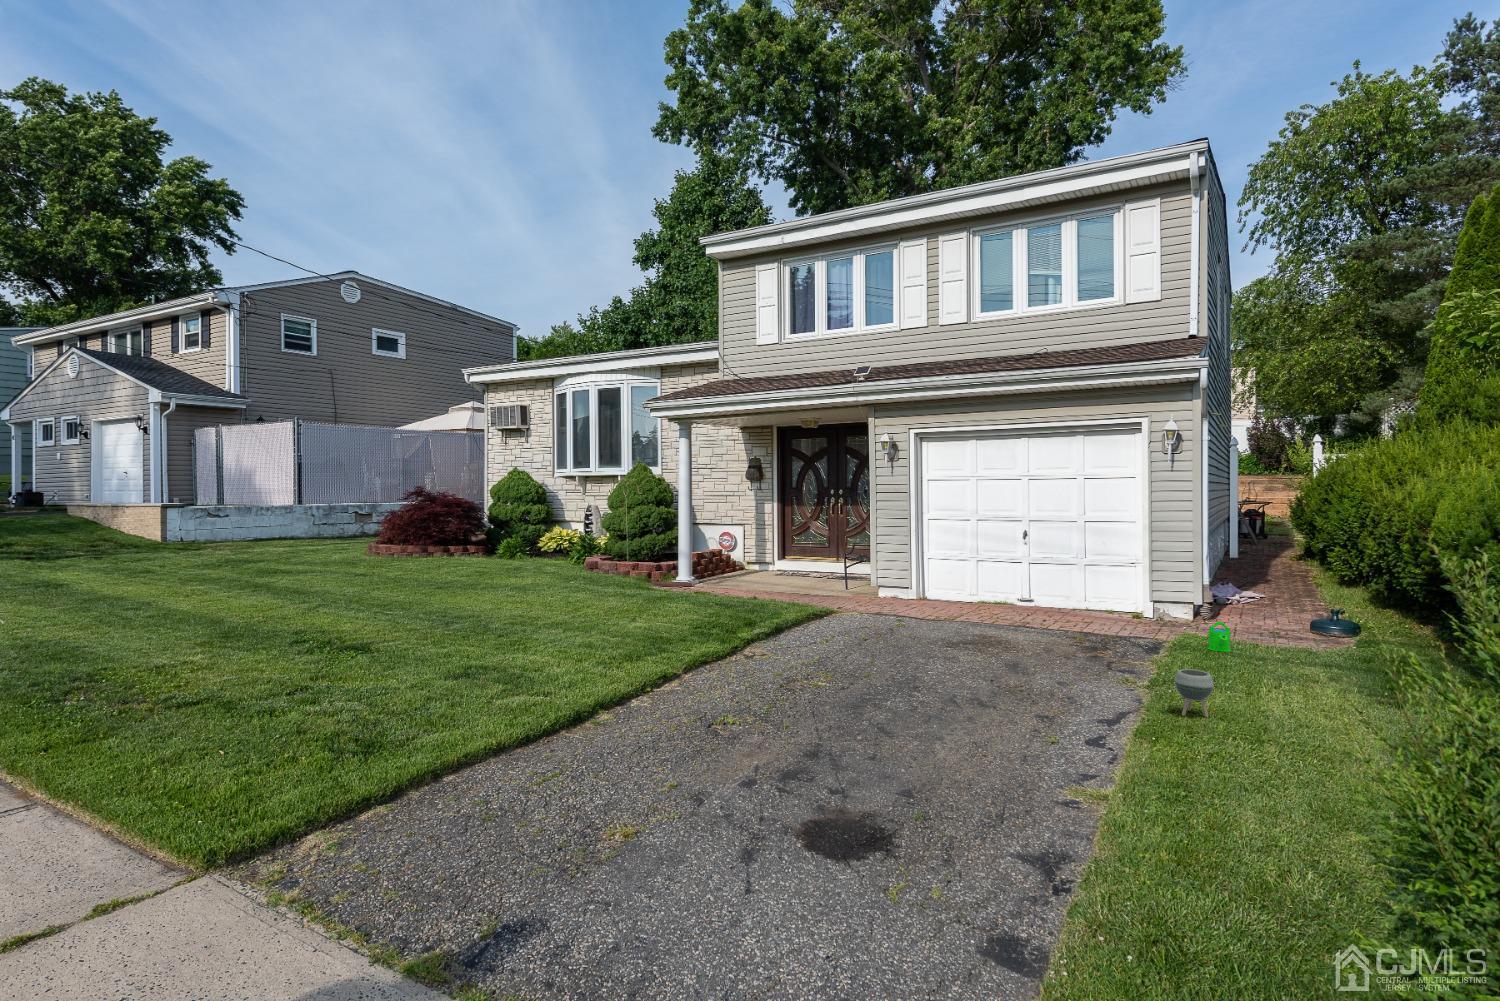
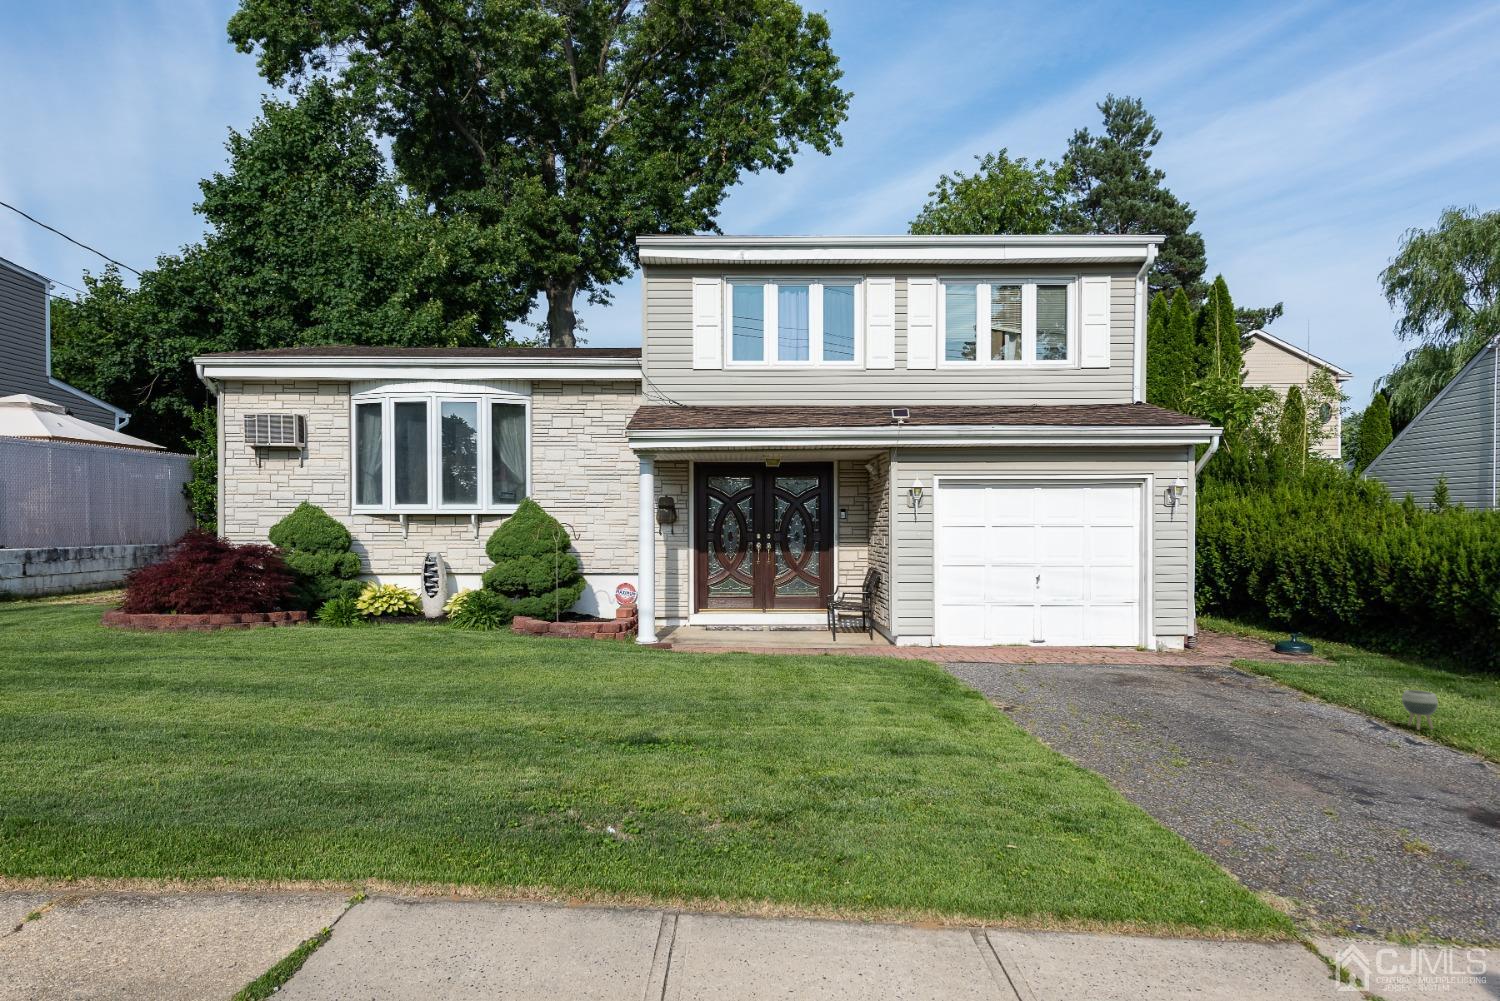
watering can: present [1207,622,1231,652] -> none [1263,652,1291,678]

